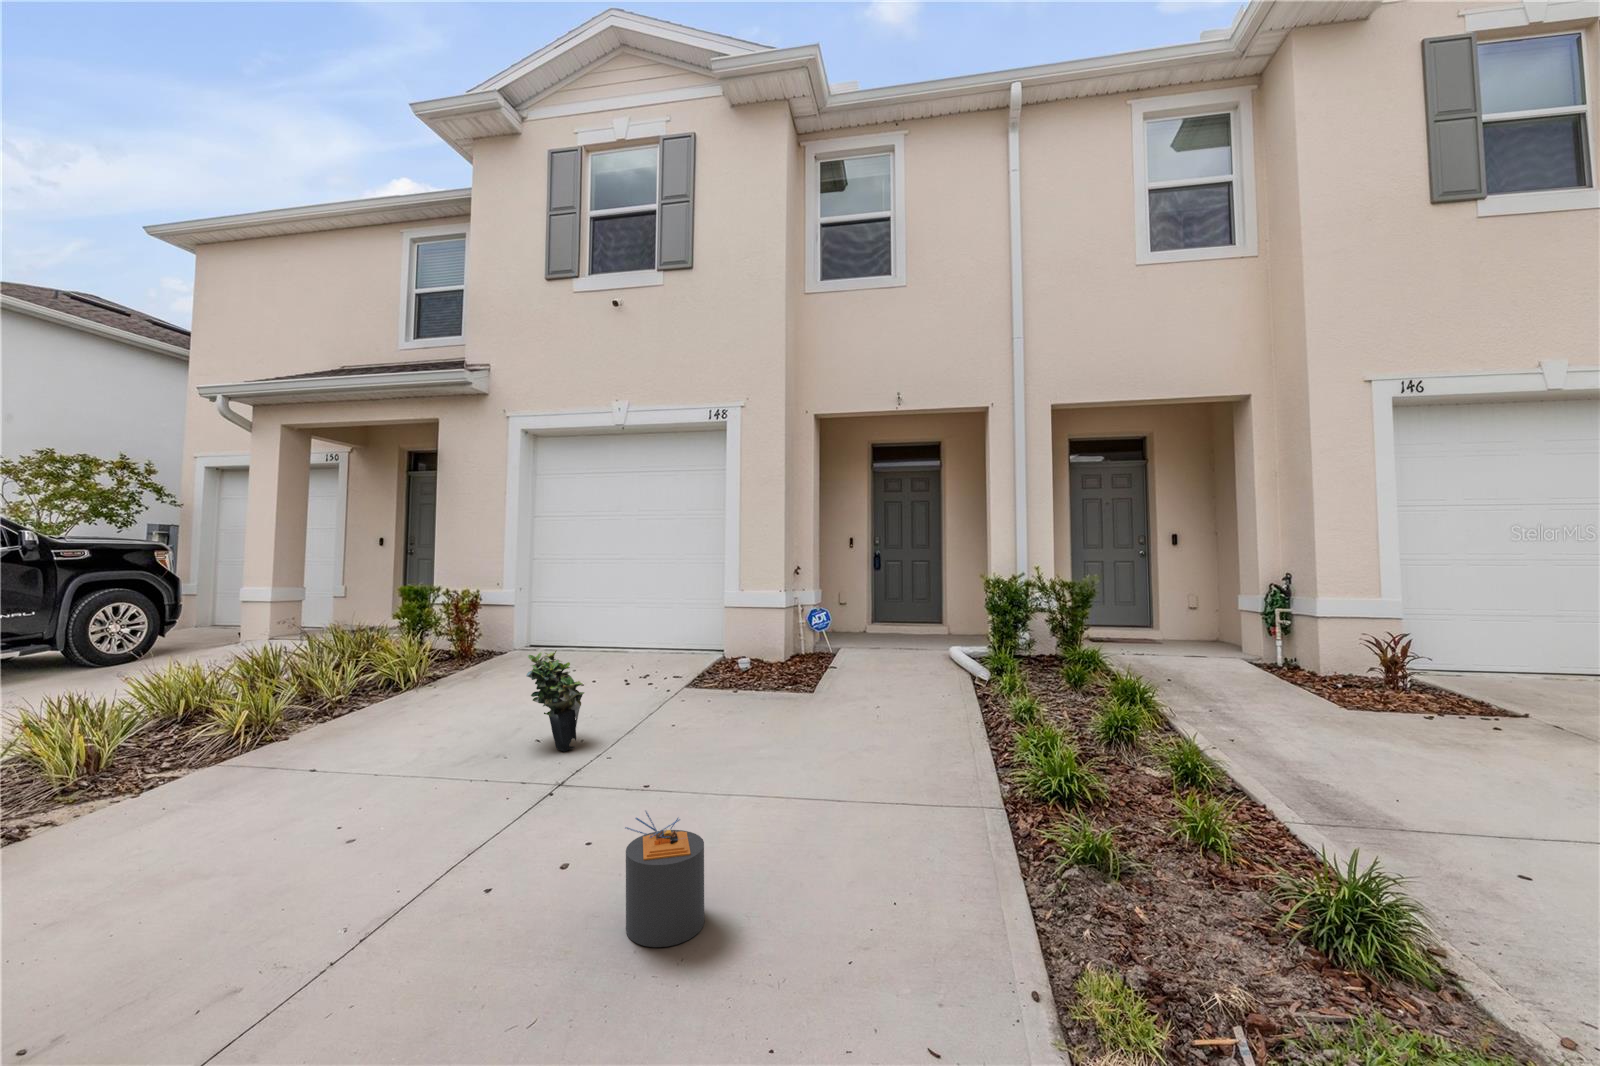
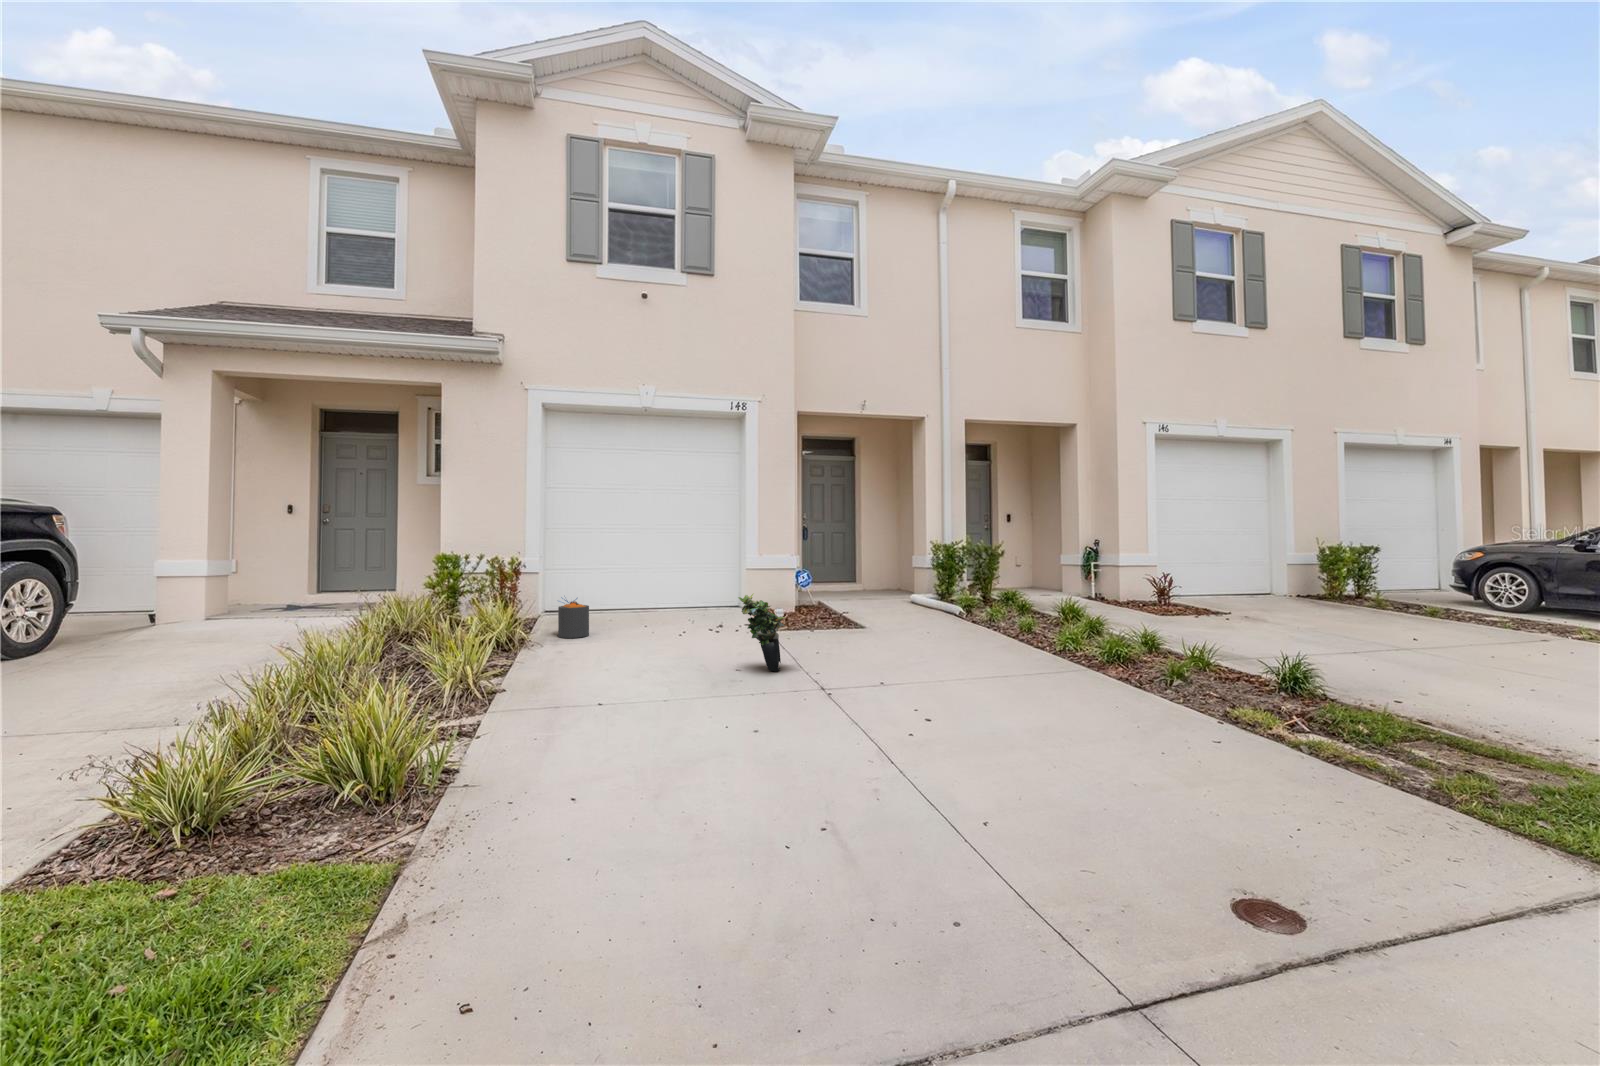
trash can: present [625,812,704,947] -> present [558,597,589,638]

